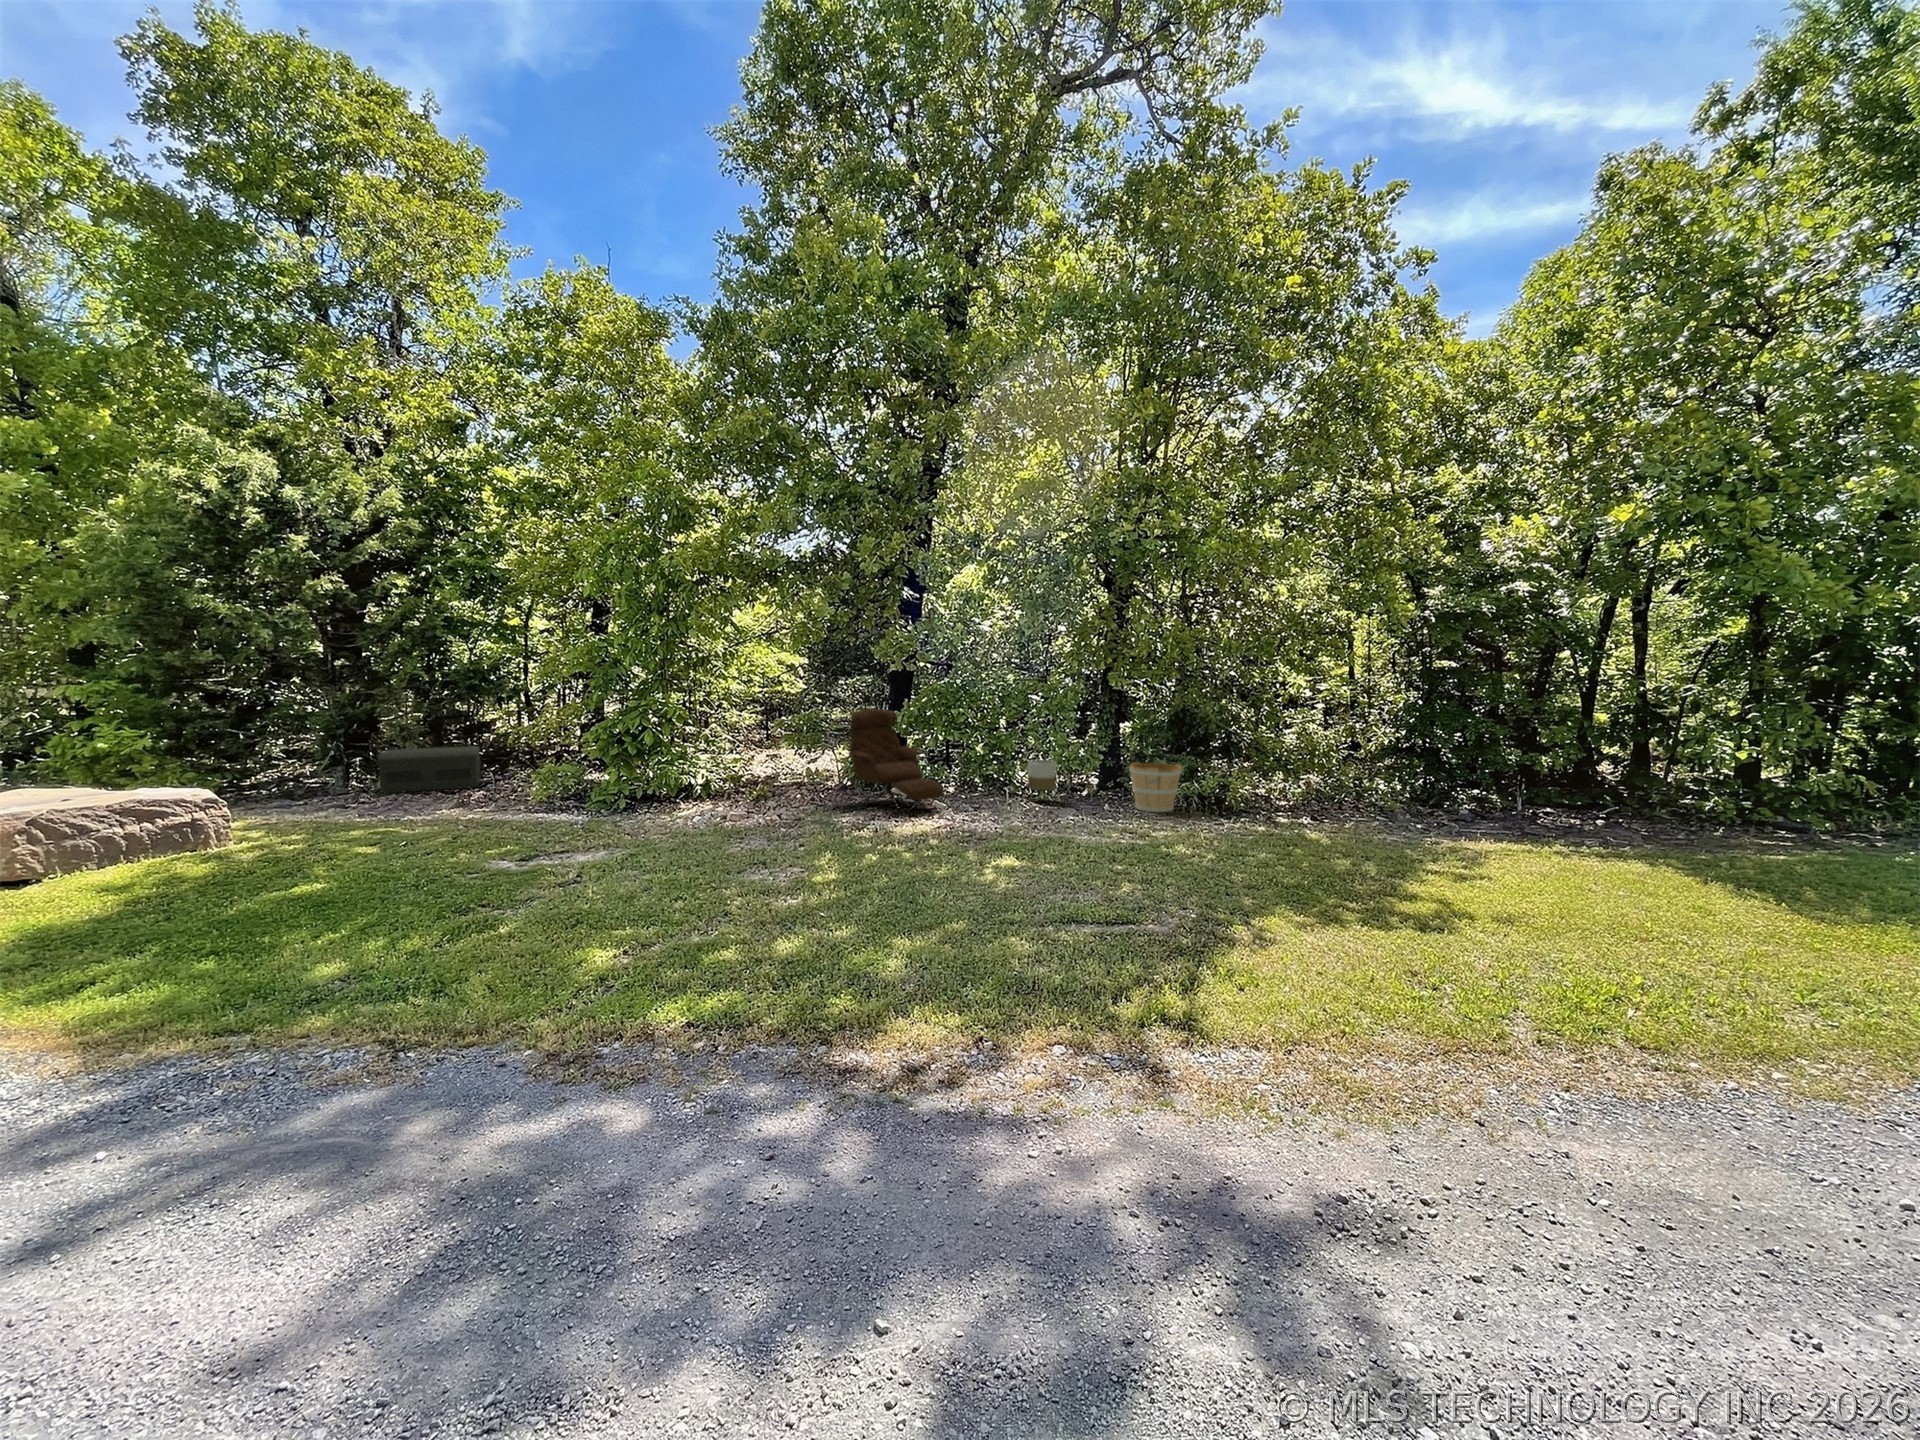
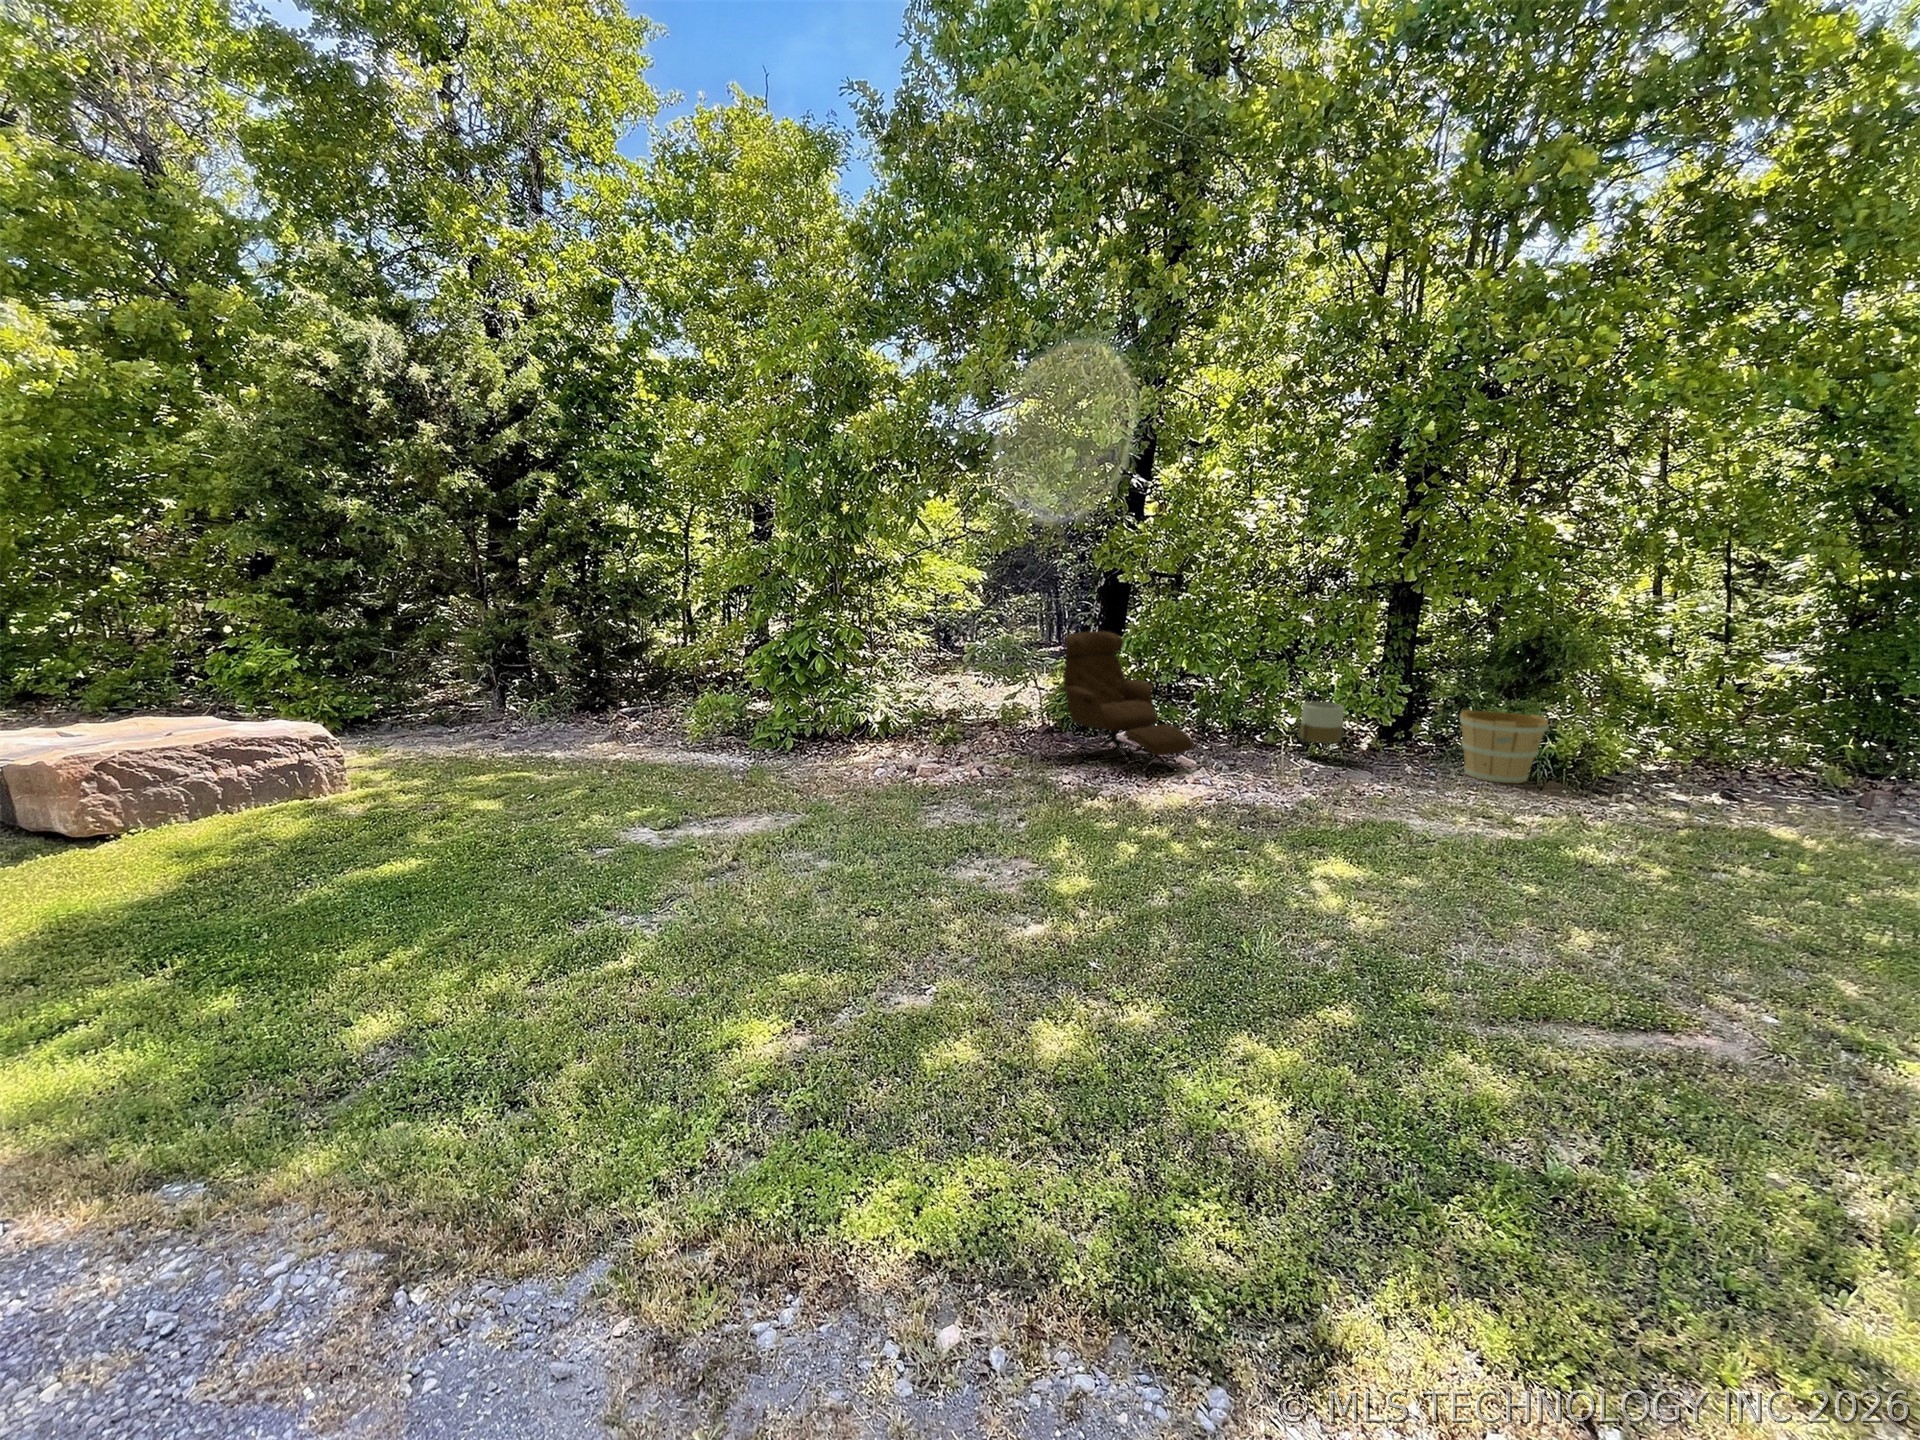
storage bench: present [377,746,480,793] -> none [526,669,637,721]

